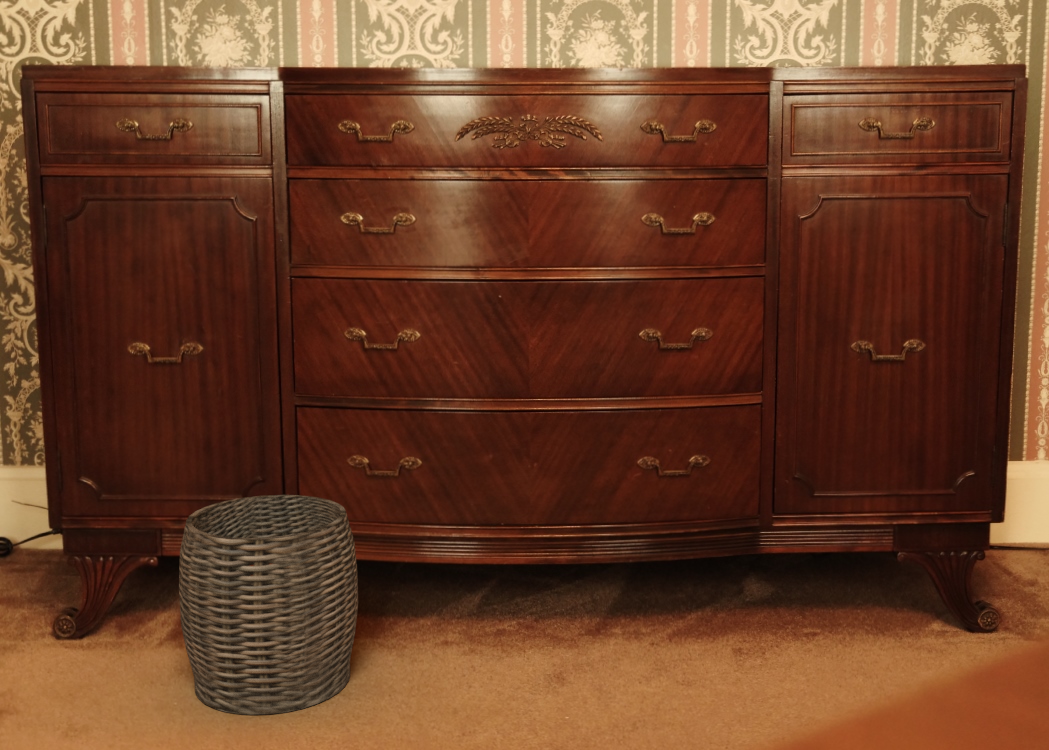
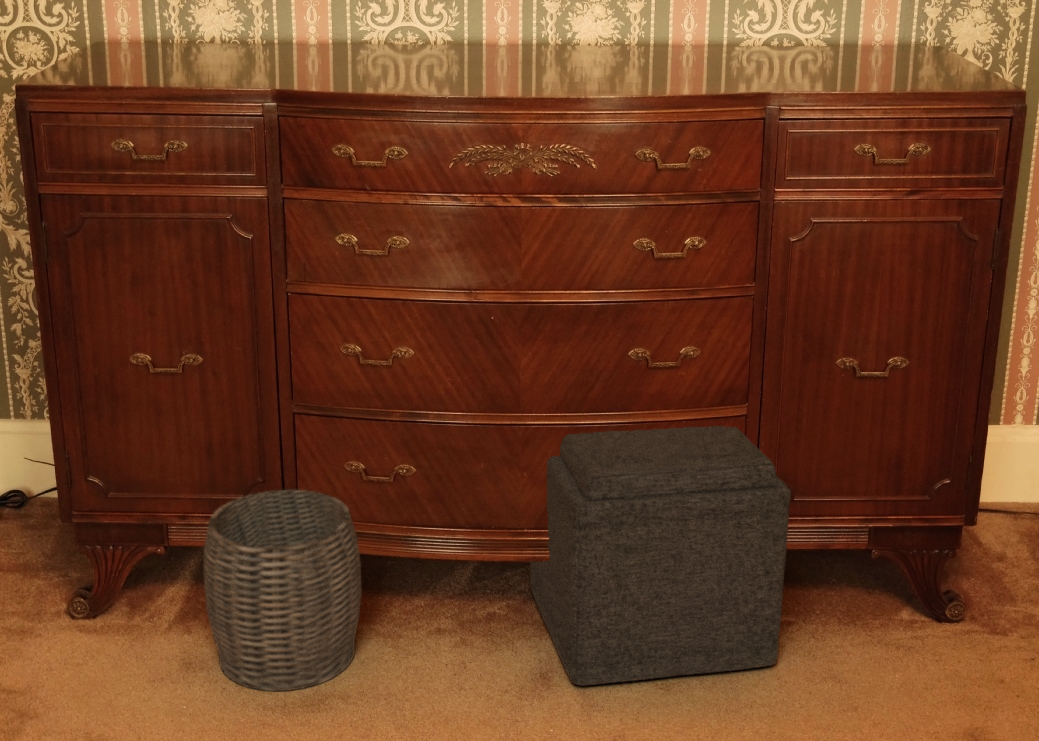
ottoman: none [544,405,837,703] -> present [530,426,791,685]

